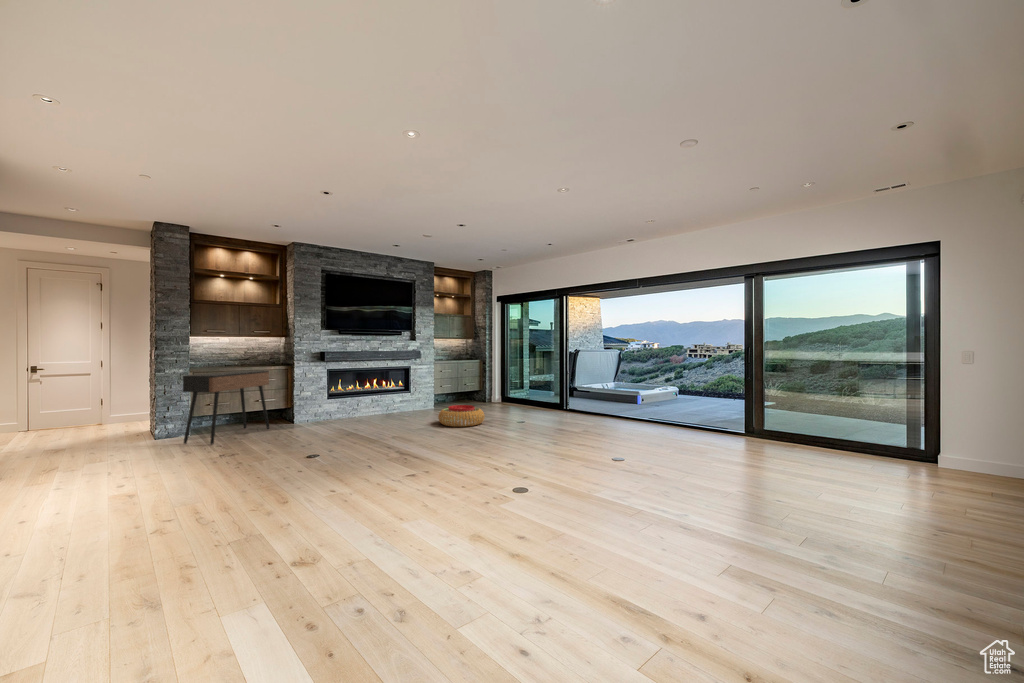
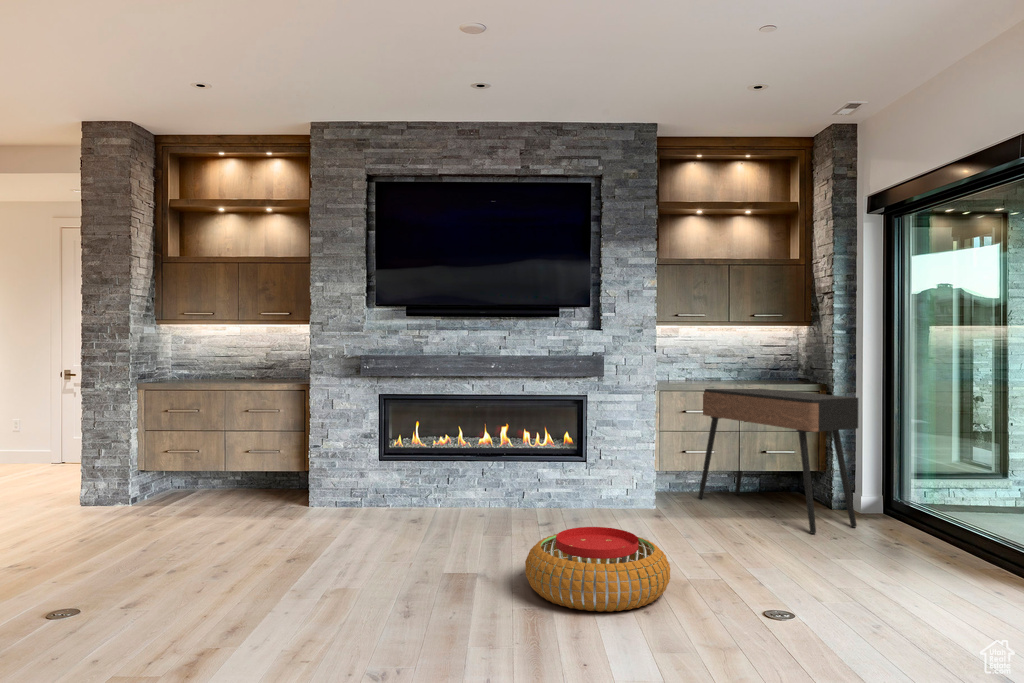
console table: present [183,371,269,444] -> present [698,388,858,534]

